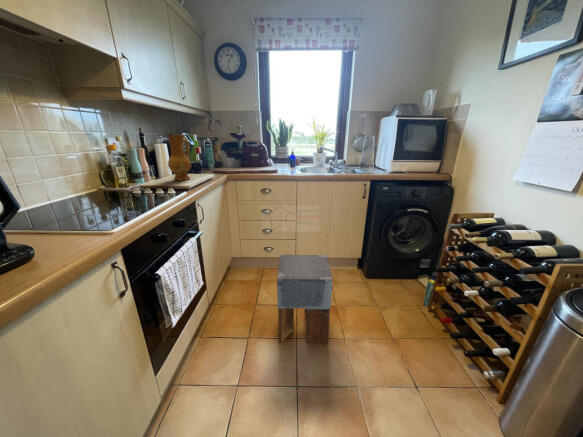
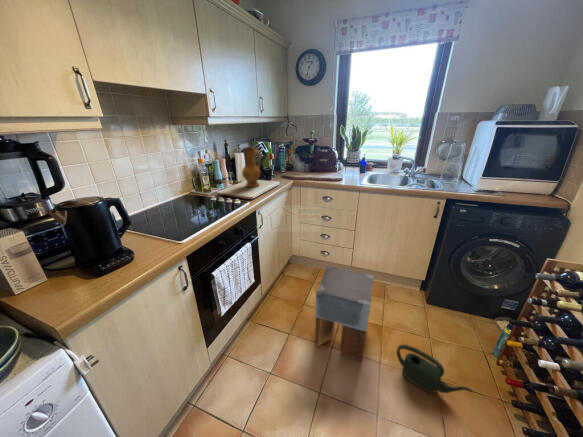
watering can: none [358,313,424,351] -> present [397,345,472,393]

